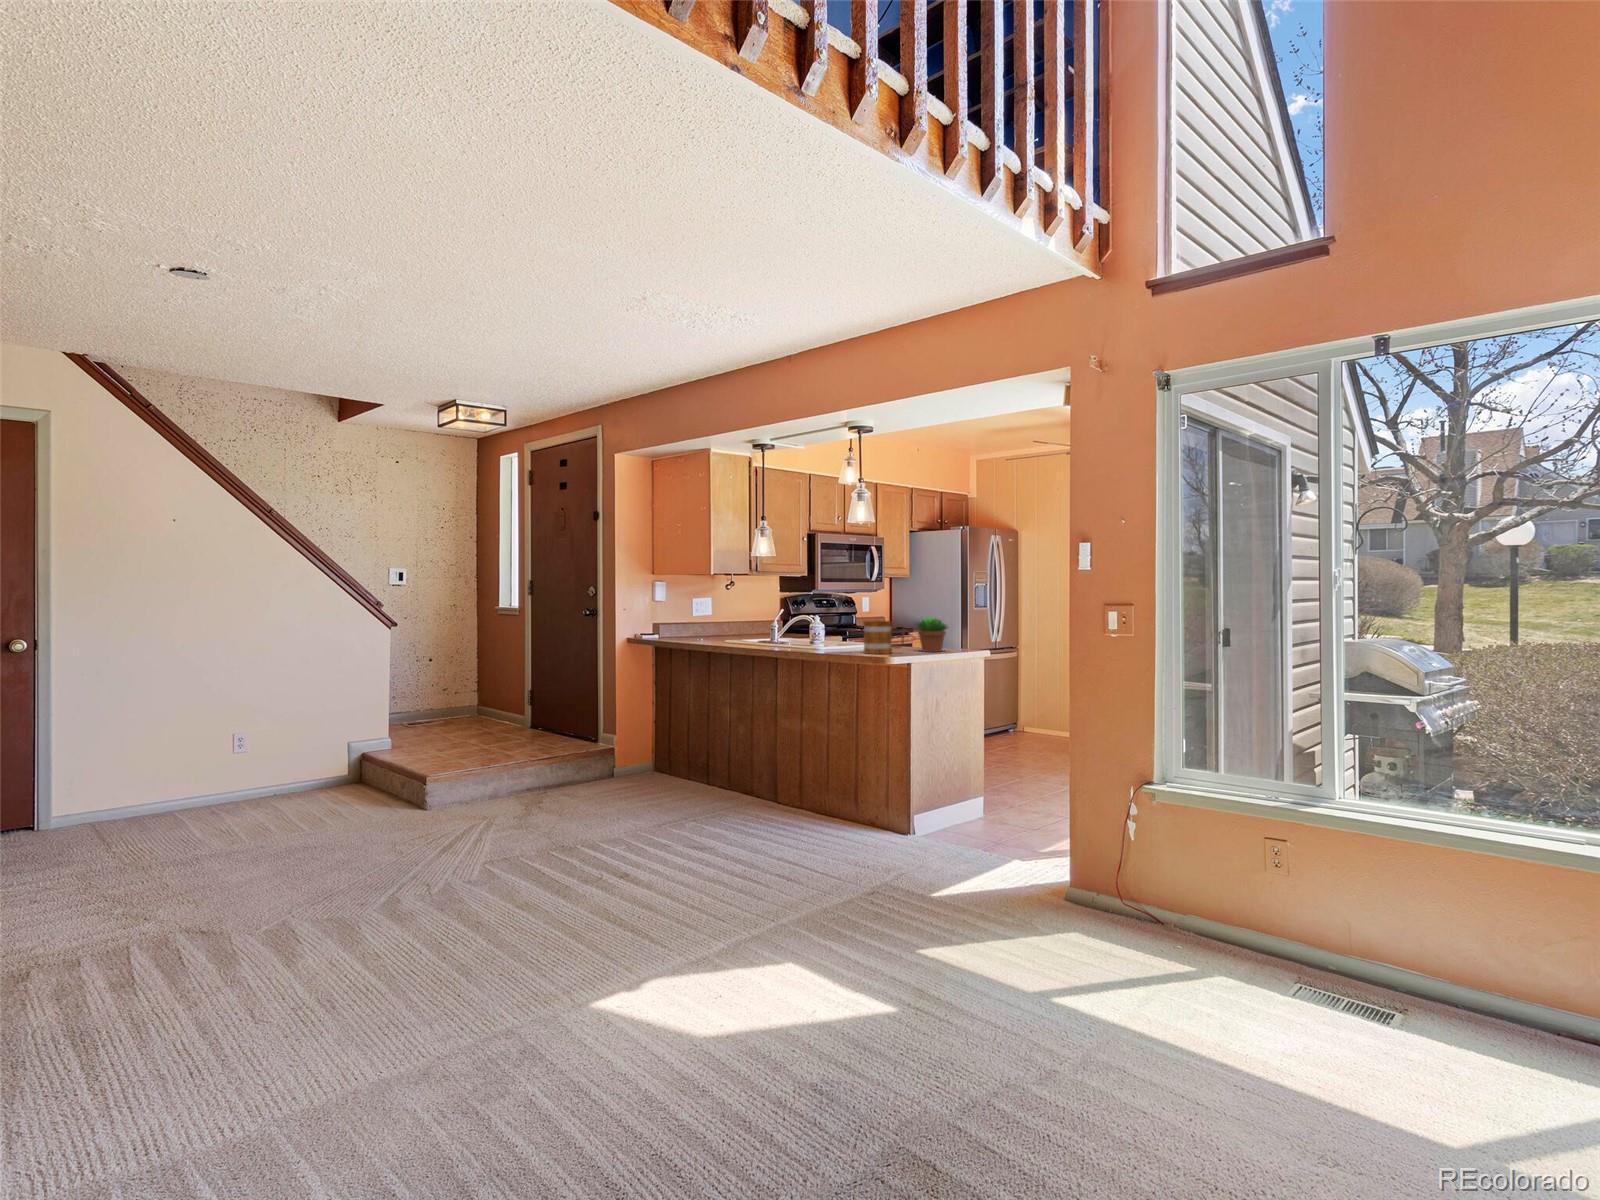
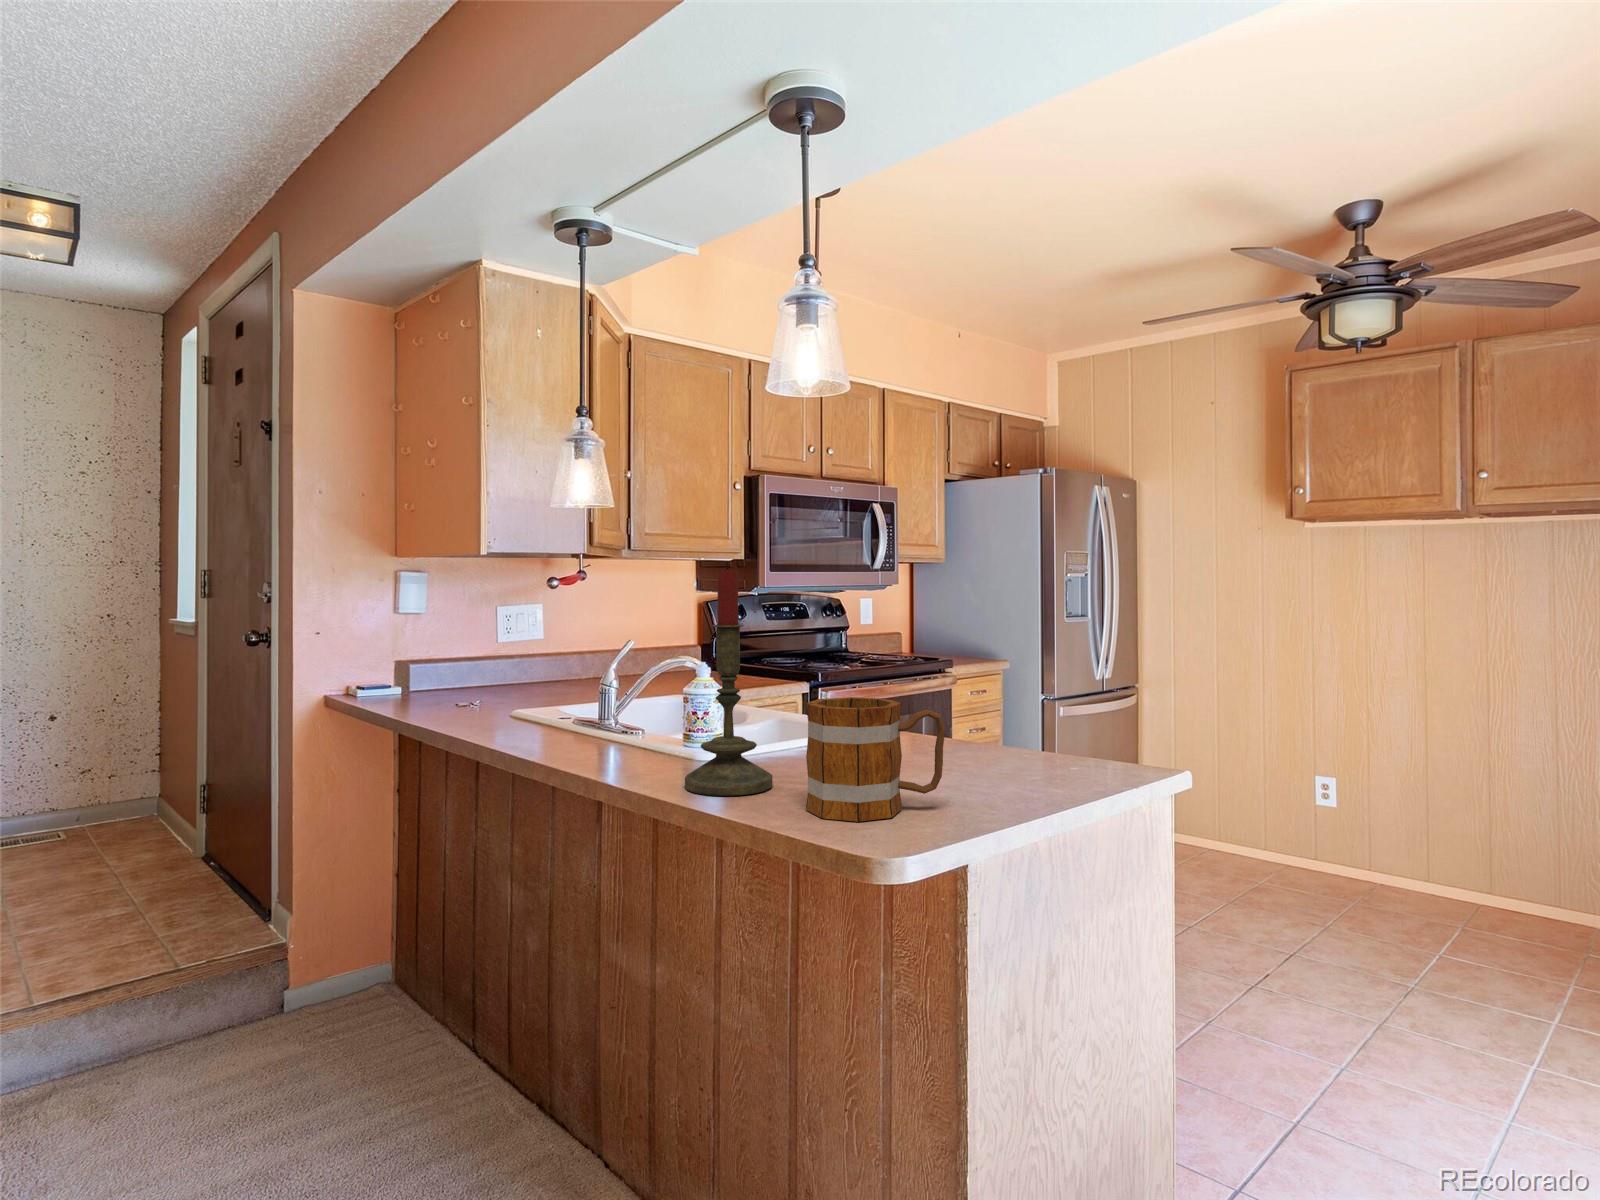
candle: none [822,579,850,652] -> present [685,563,772,796]
succulent plant: present [915,617,948,652] -> none [970,677,1081,793]

